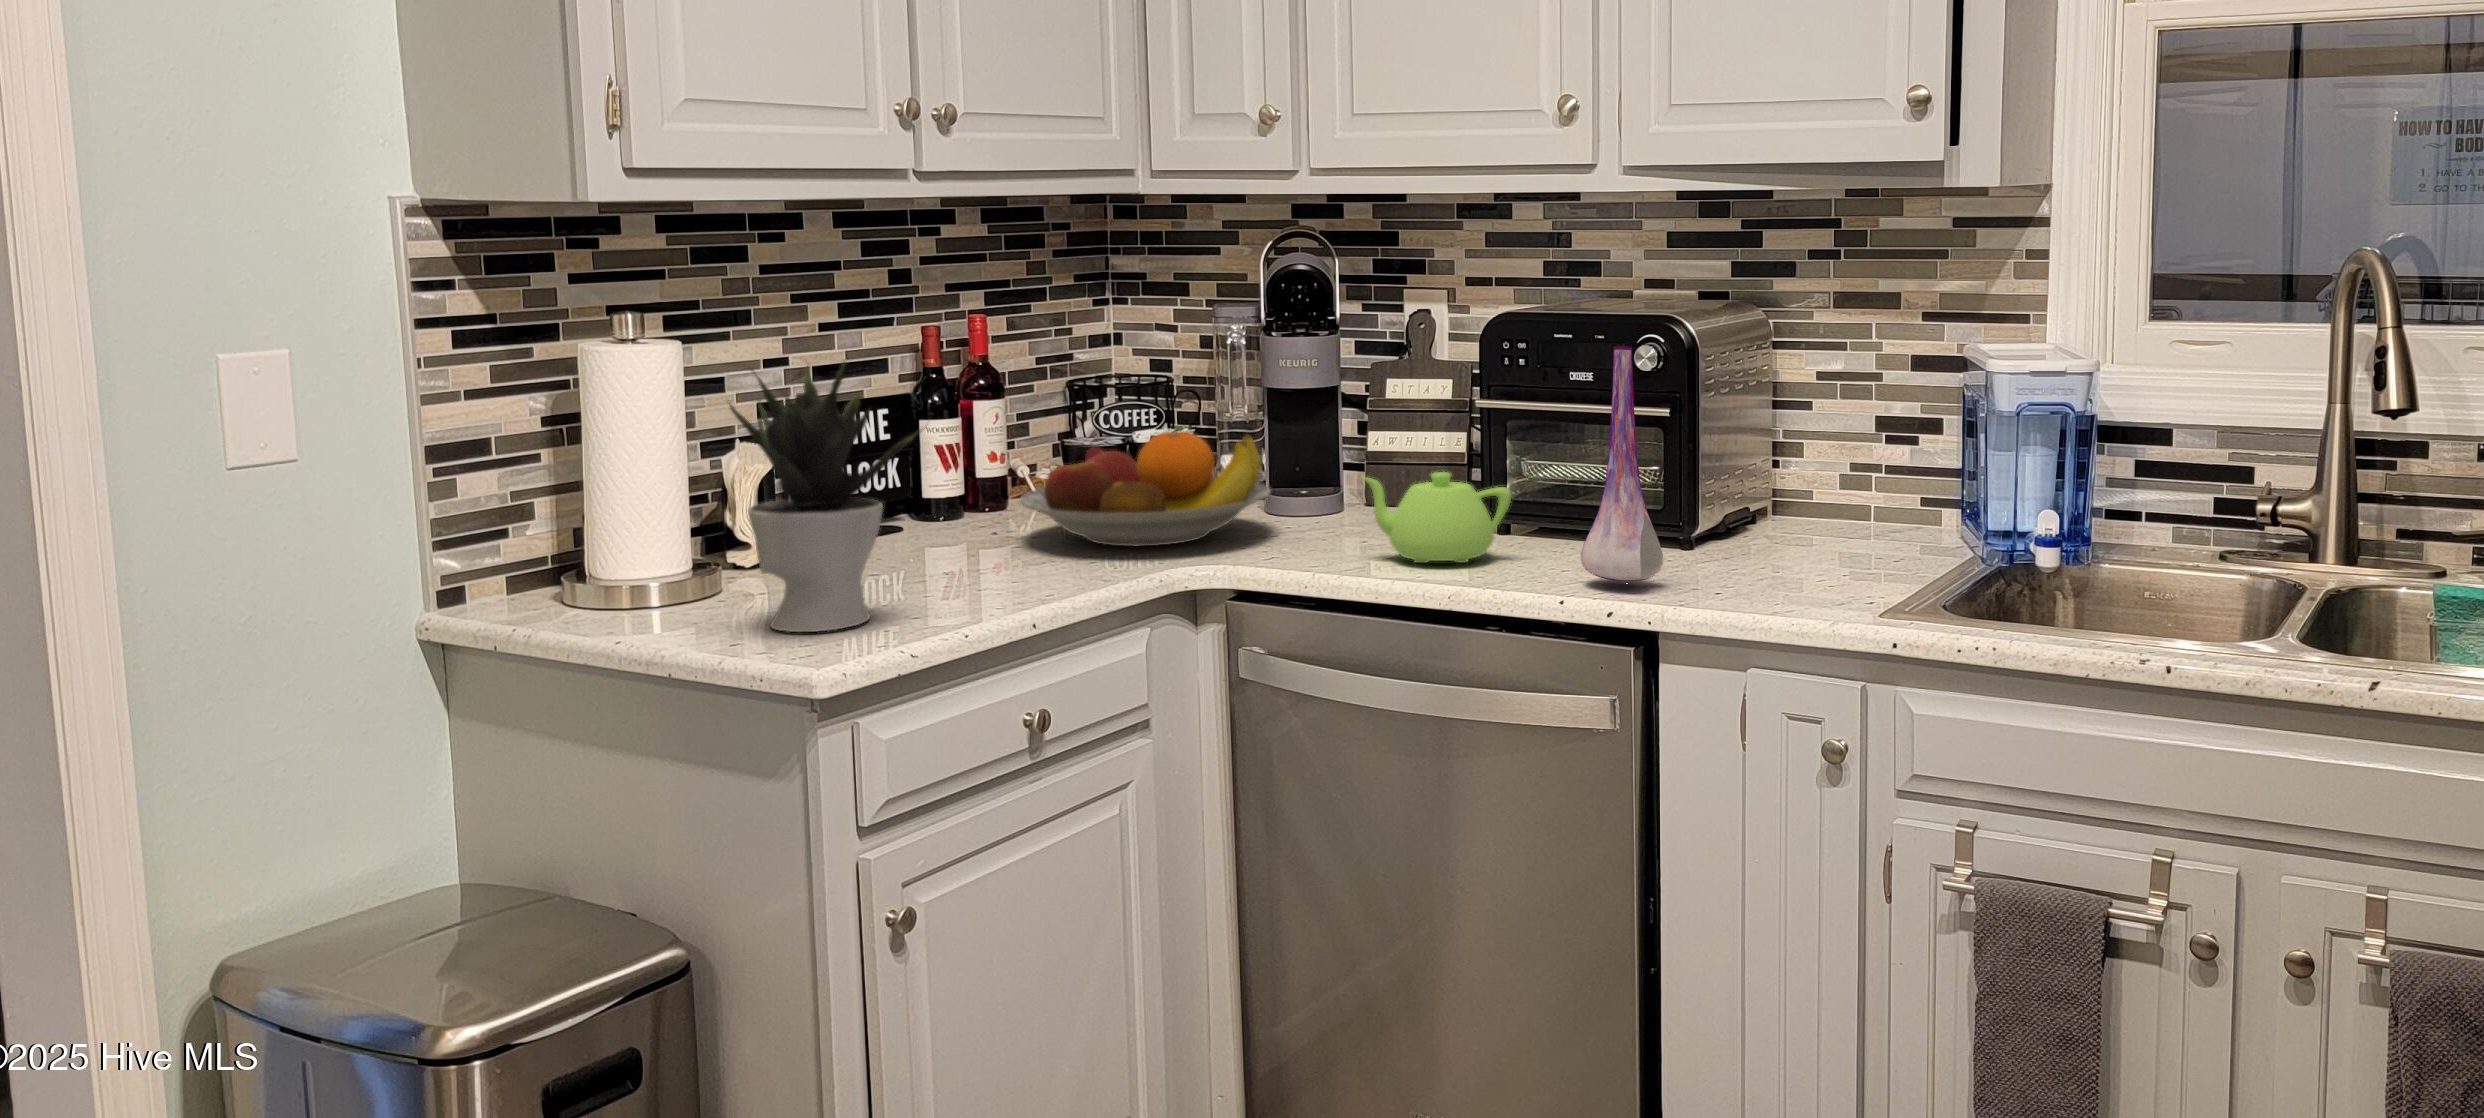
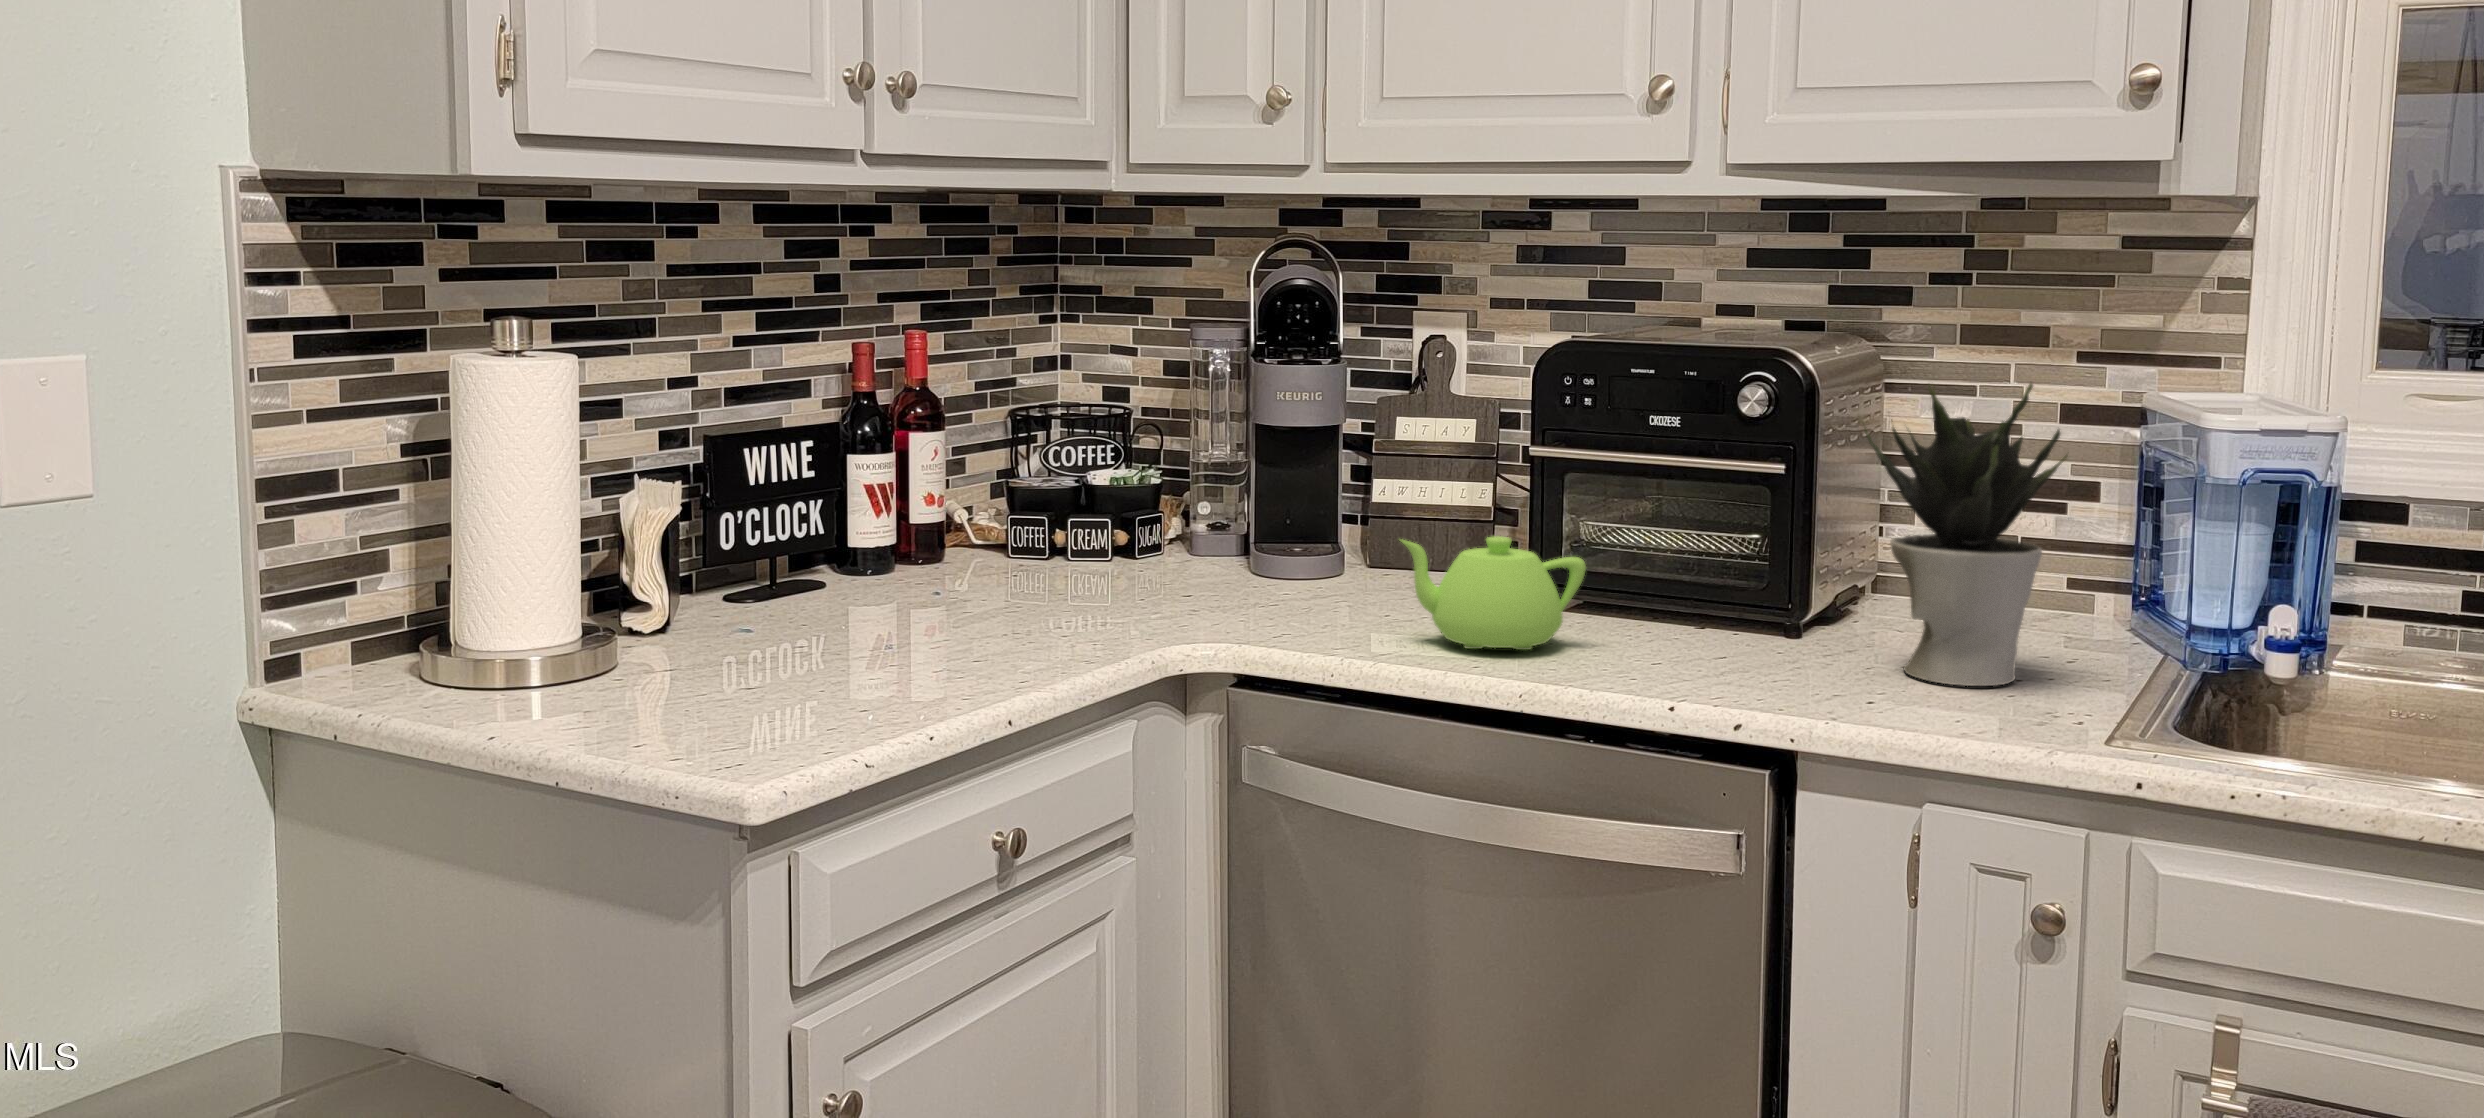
vase: present [1581,346,1663,582] -> none [1682,380,1796,687]
potted plant: present [728,362,921,632] -> present [1864,383,2067,686]
fruit bowl: present [1020,432,1270,546] -> none [971,477,1274,617]

